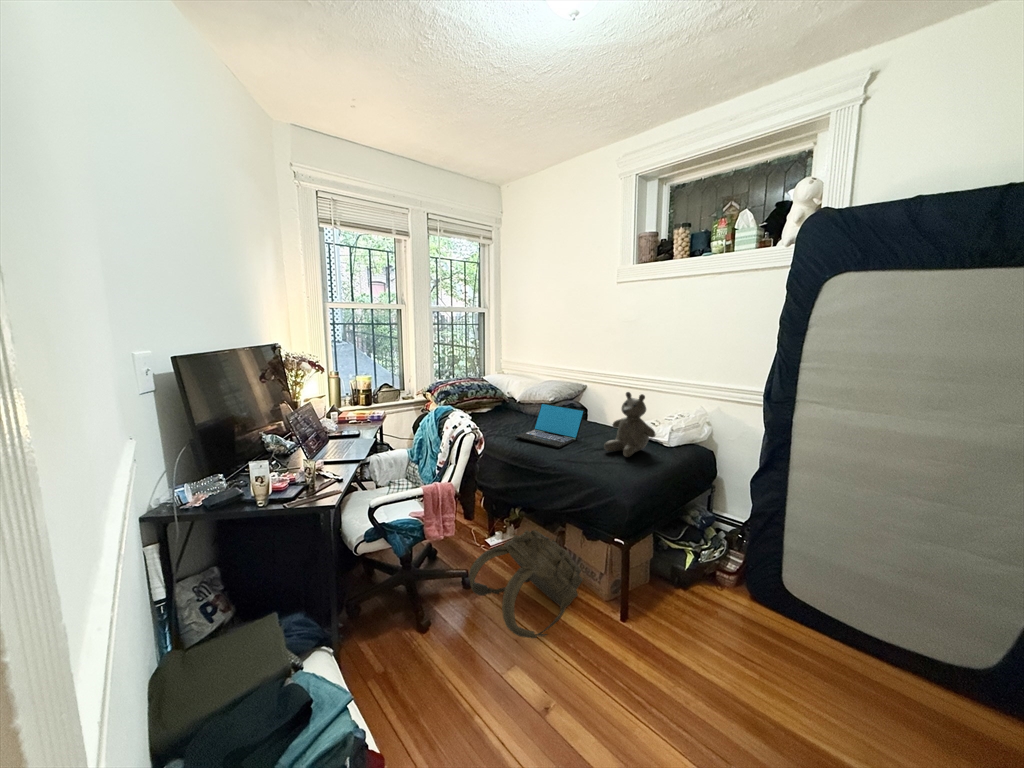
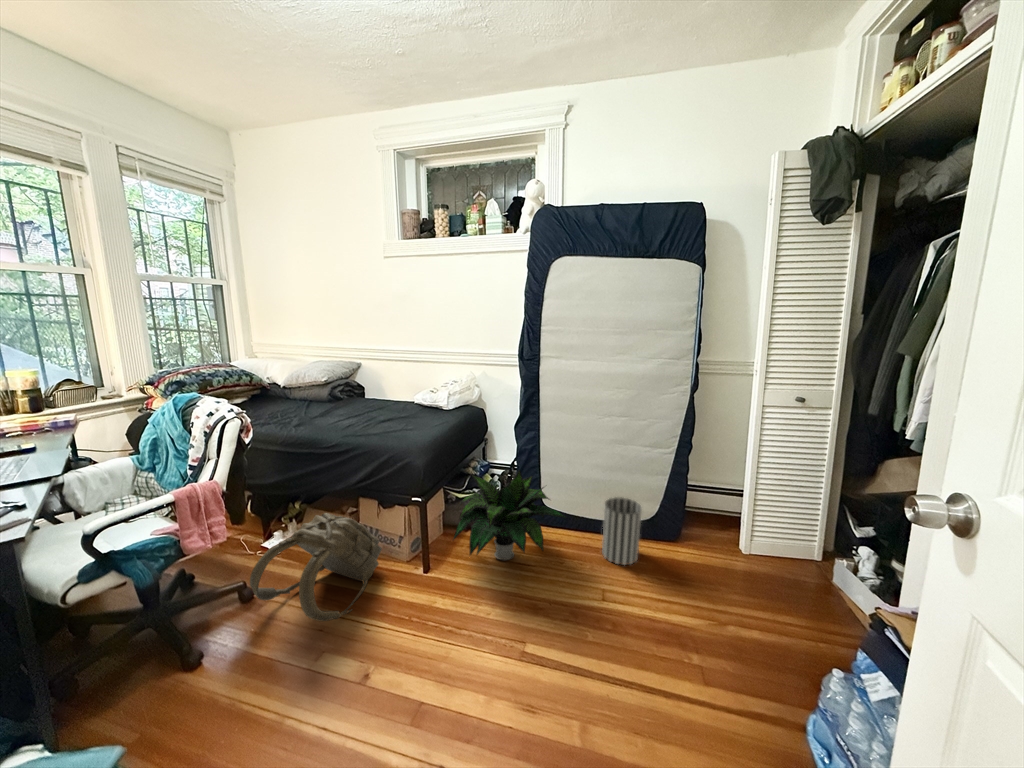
teddy bear: present [604,392,655,457] -> none [389,362,436,424]
laptop: present [515,403,585,448] -> none [287,384,365,427]
potted plant: none [658,526,825,656] -> present [453,470,568,560]
wastebasket: none [880,616,969,731] -> present [602,498,642,565]

